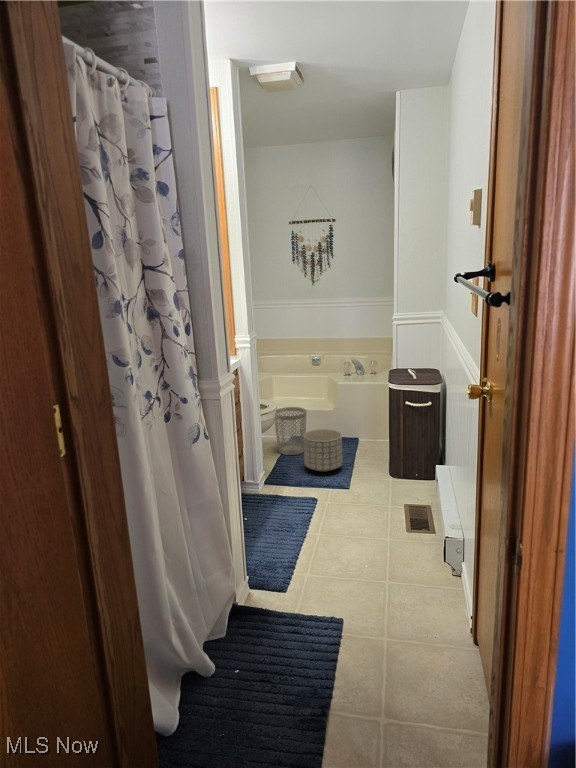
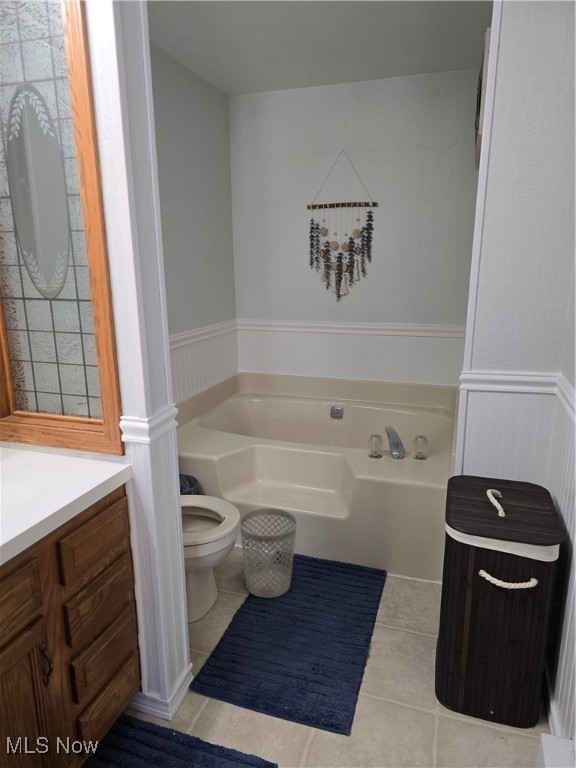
planter: present [304,429,342,472] -> none [275,573,347,670]

